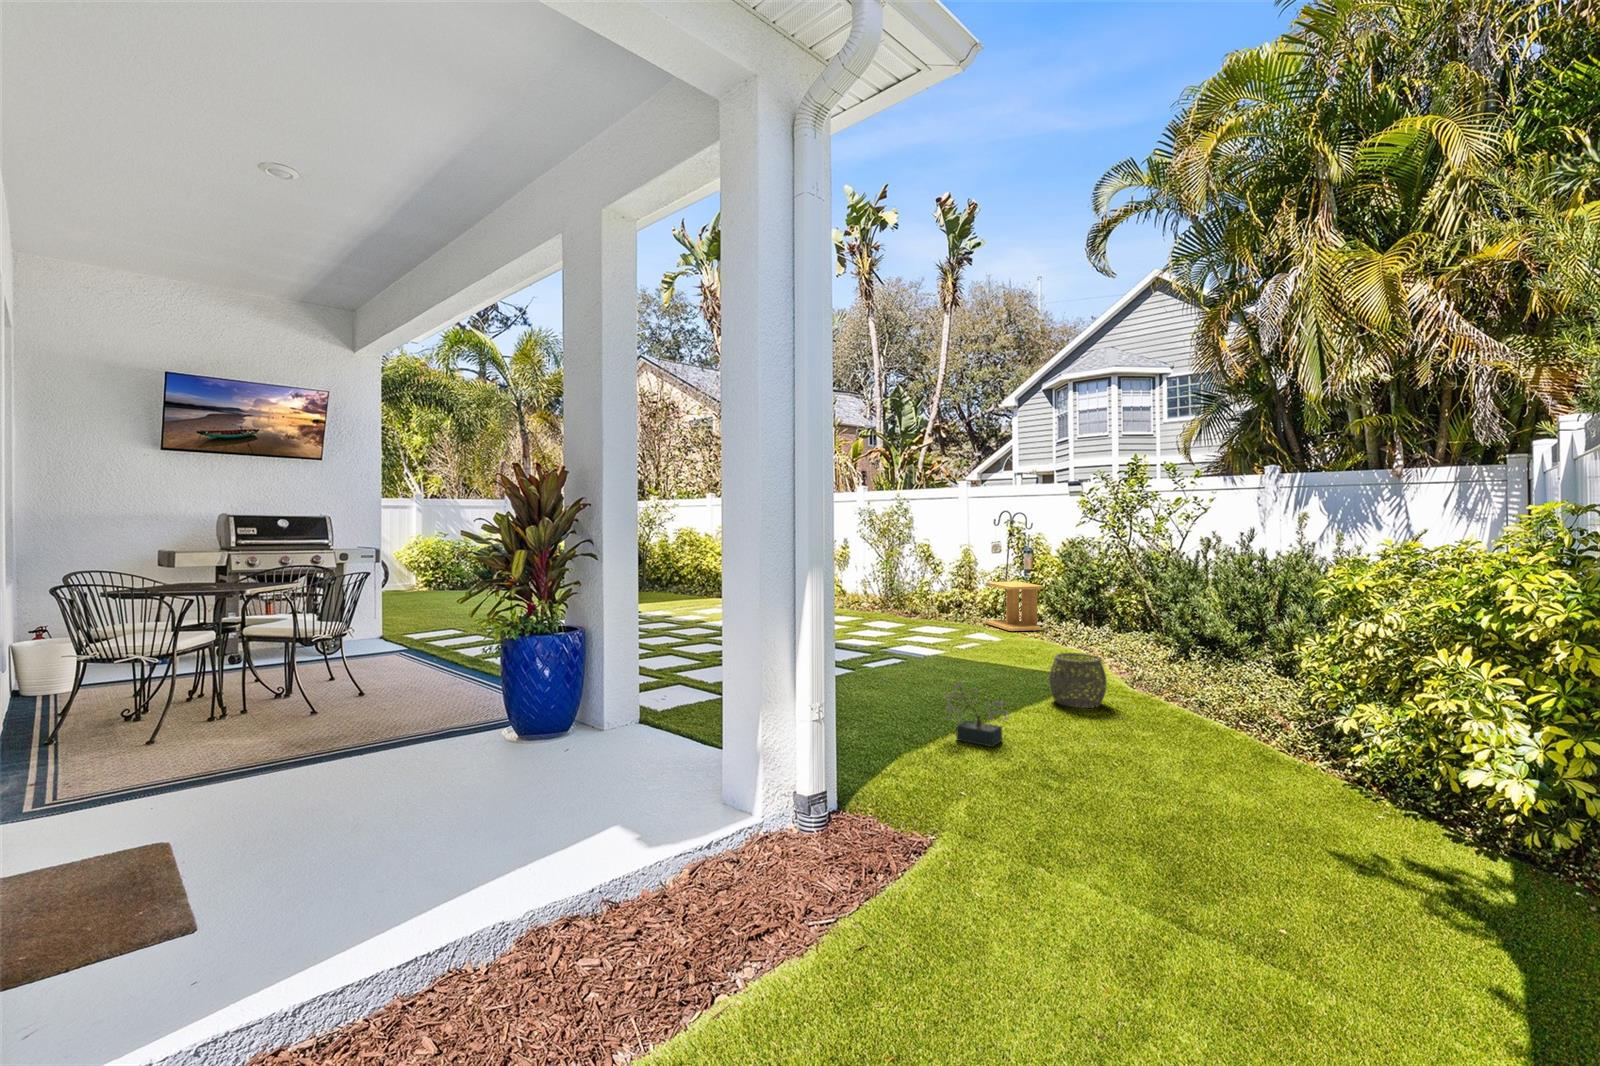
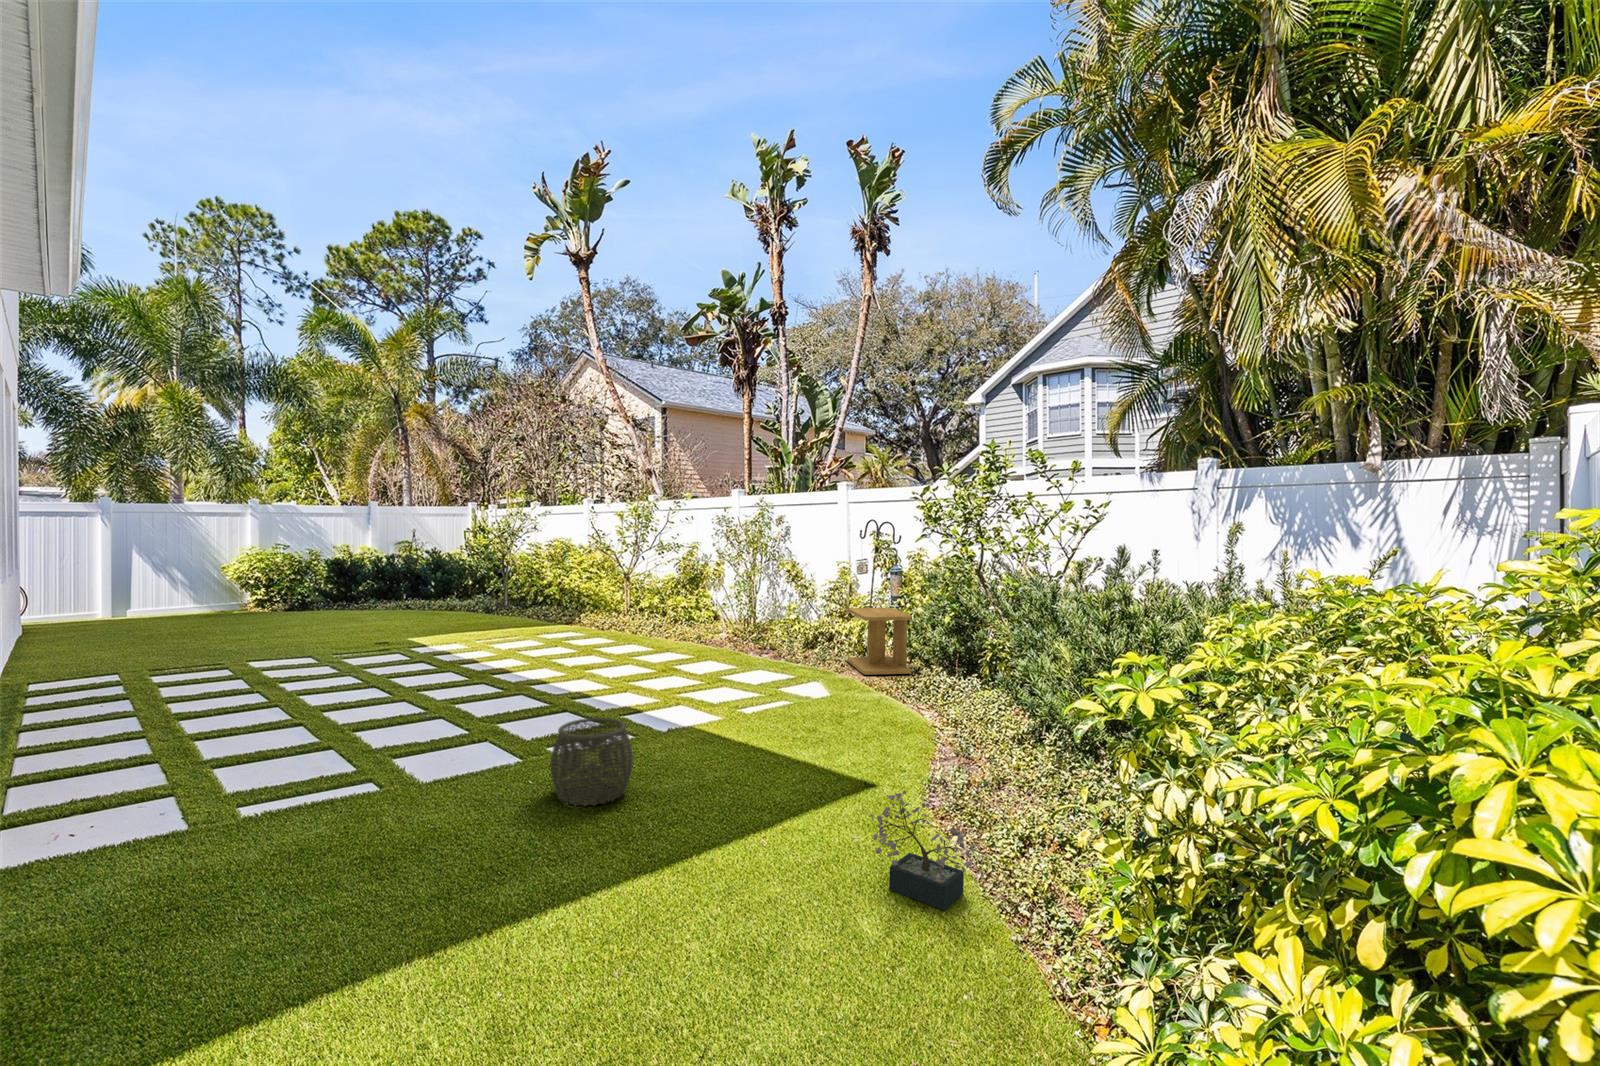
woven basket: present [1049,653,1107,708] -> present [550,718,633,806]
decorative plant: present [944,683,1008,747] -> present [870,790,977,911]

